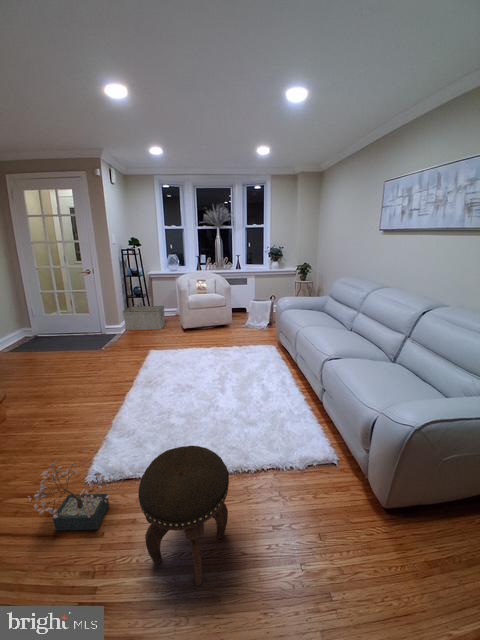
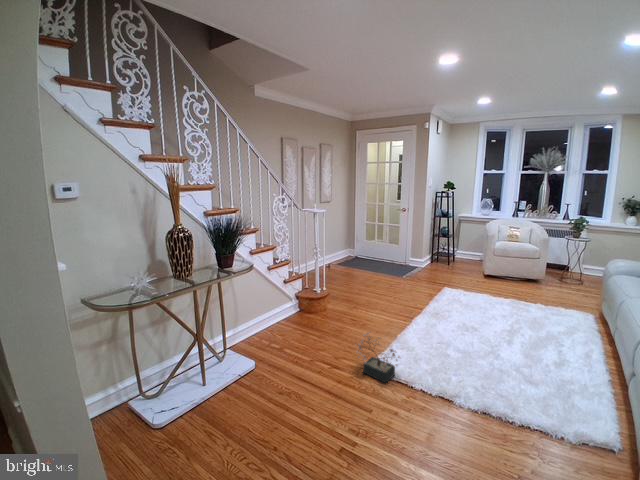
storage bin: present [123,306,165,330] -> none [426,245,467,271]
footstool: present [138,446,229,586] -> none [415,345,482,440]

